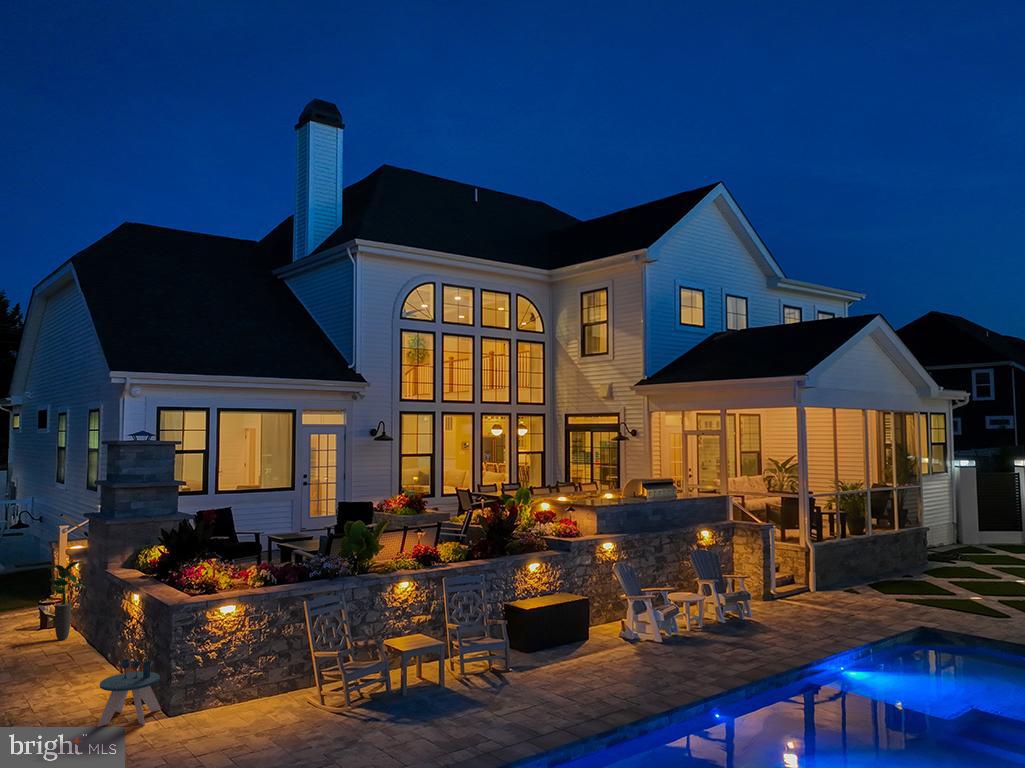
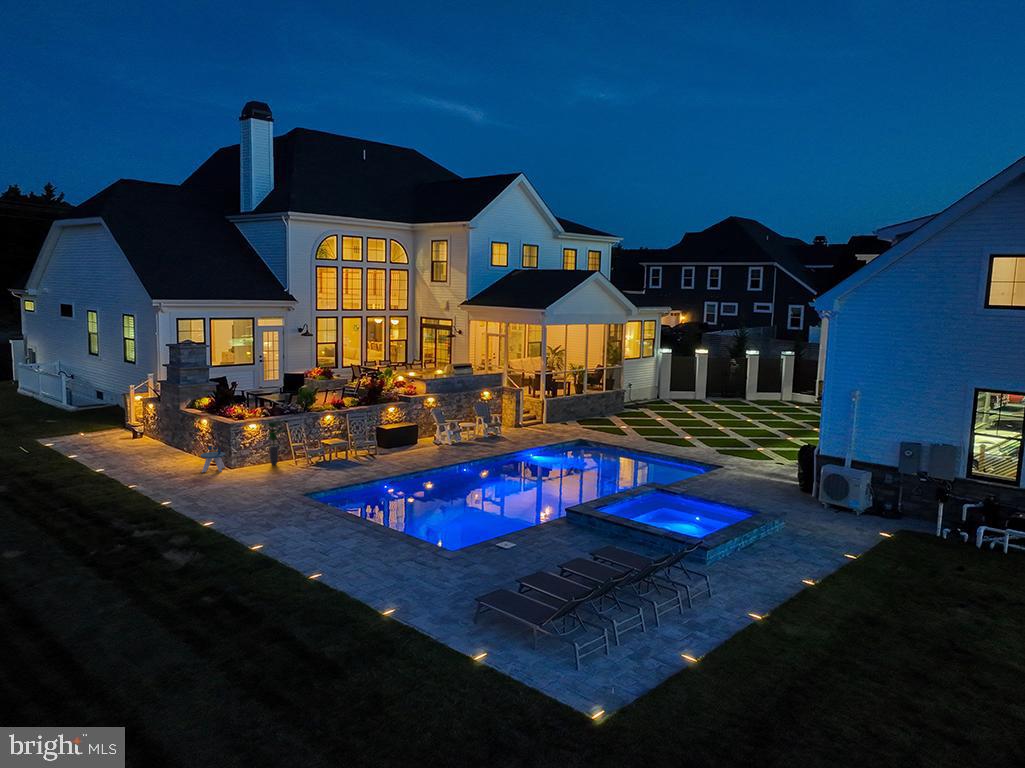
potted plant: present [48,561,84,640] -> present [268,422,282,465]

